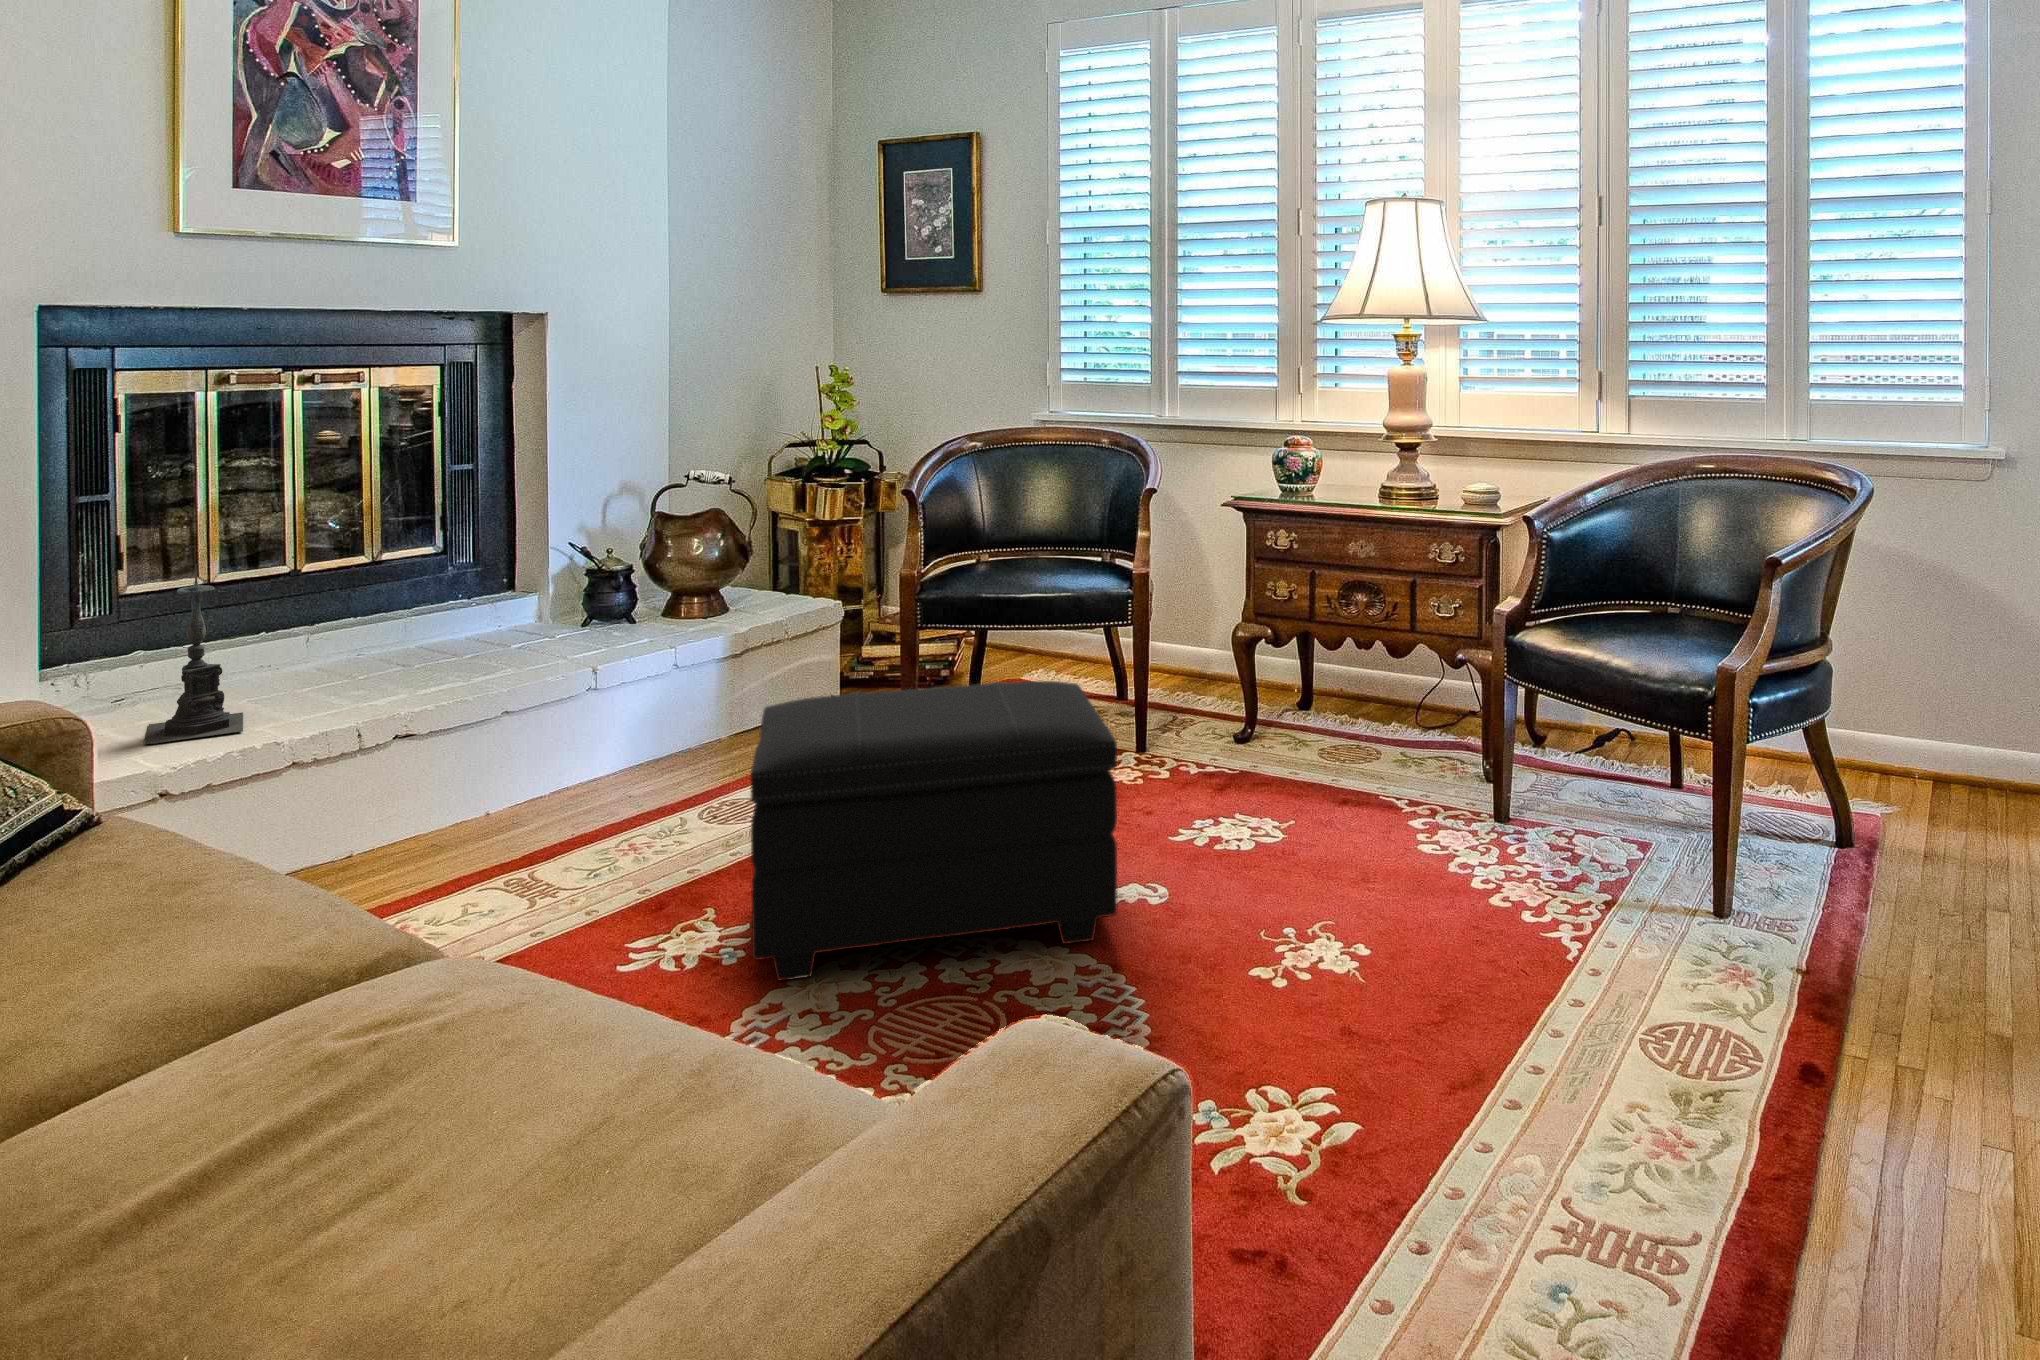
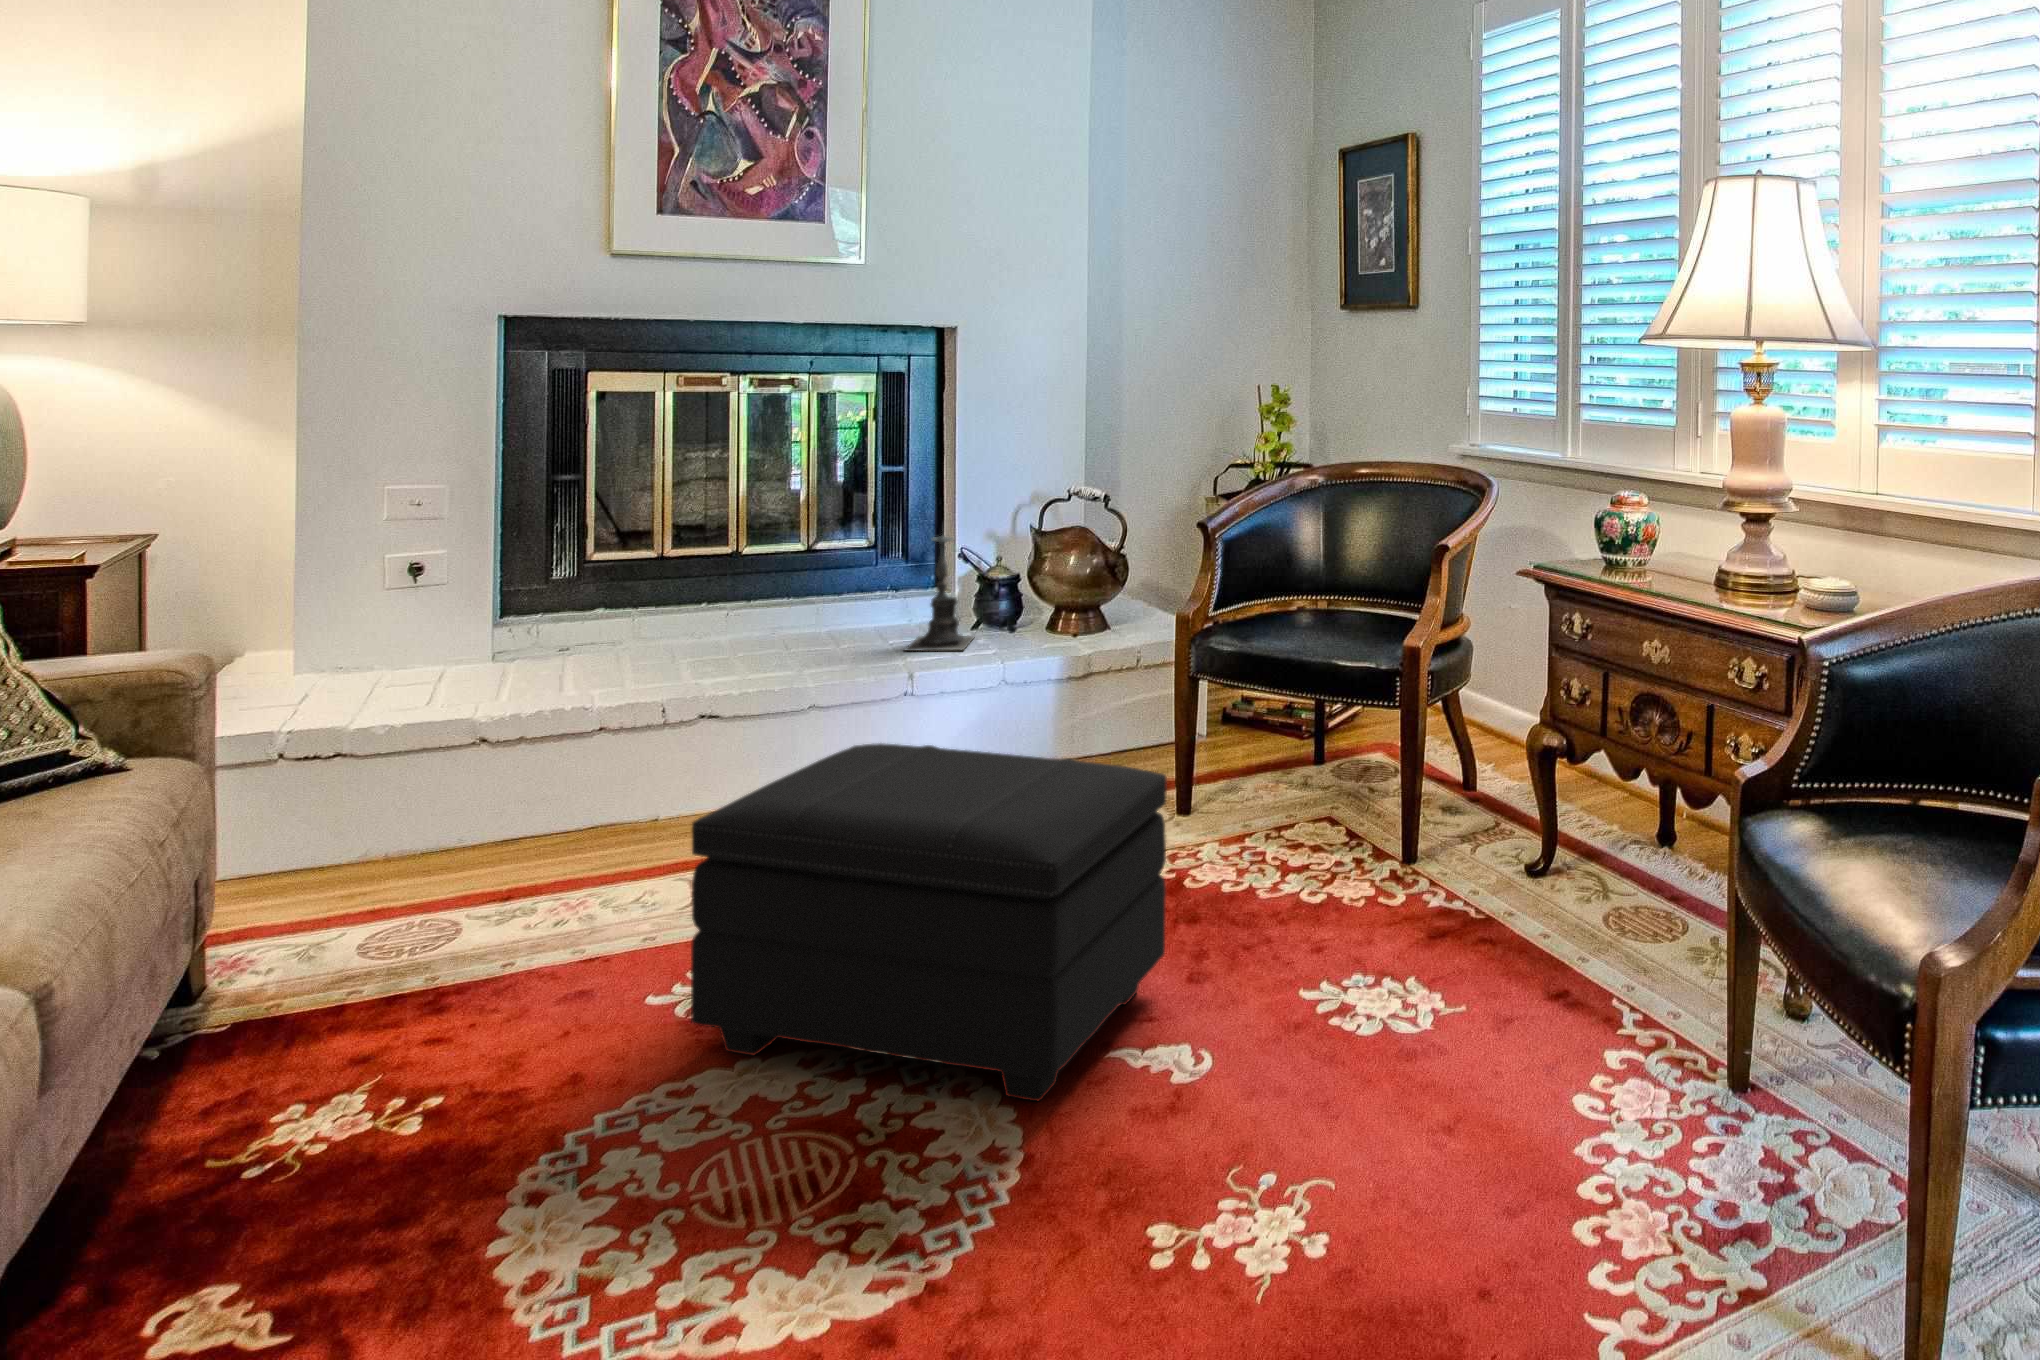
candle holder: present [144,564,243,744] -> present [906,535,974,651]

